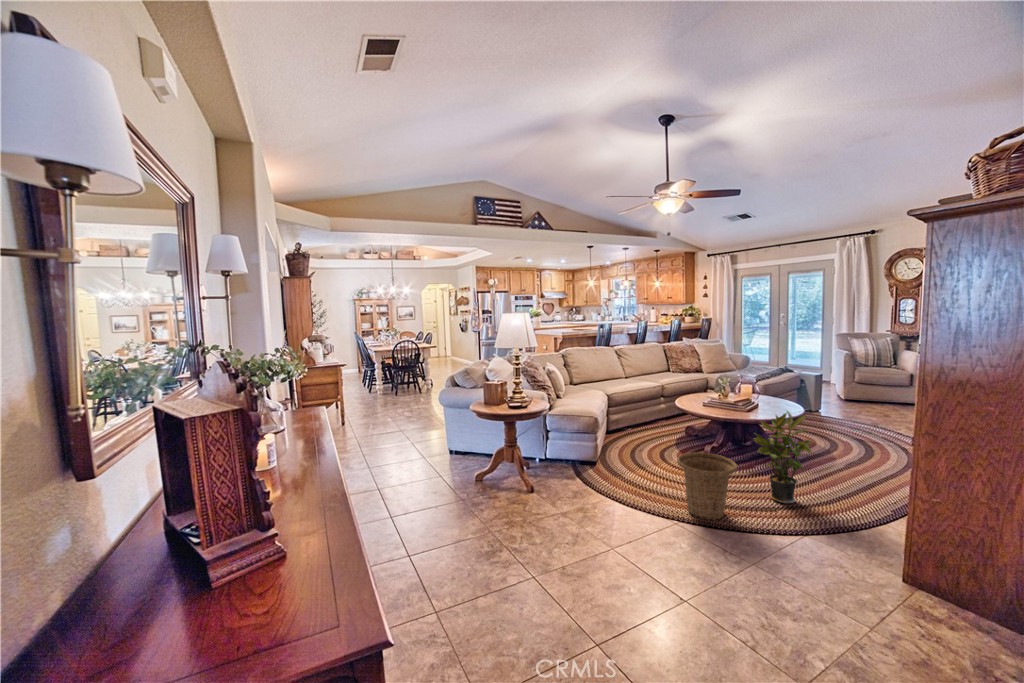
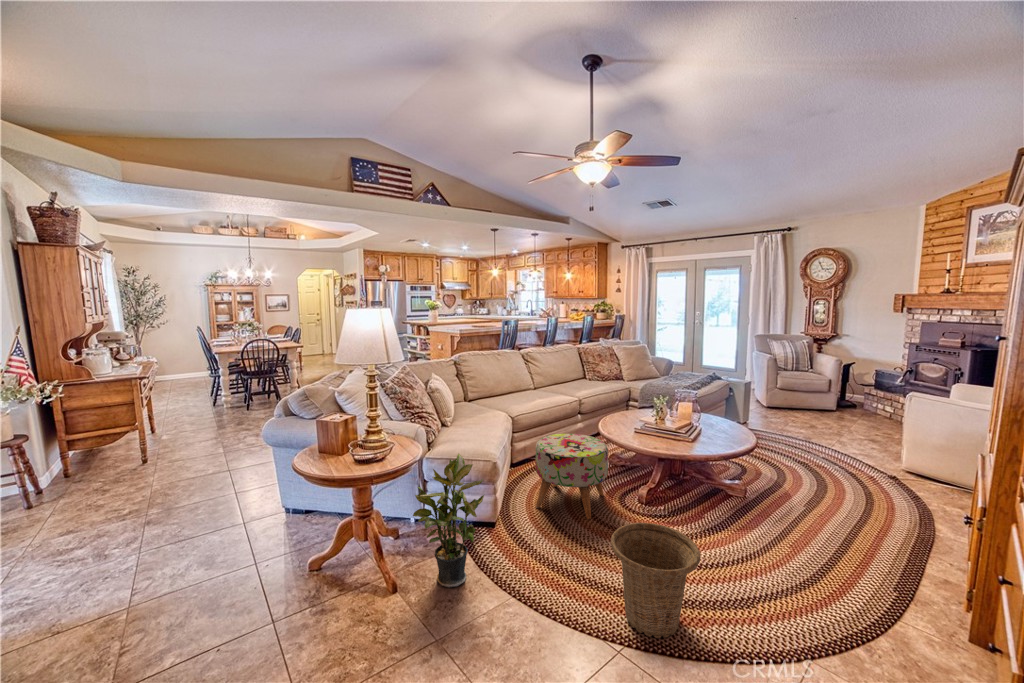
ottoman: none [626,405,682,464] -> present [536,433,608,519]
potted plant: present [754,411,811,504] -> present [413,454,484,588]

